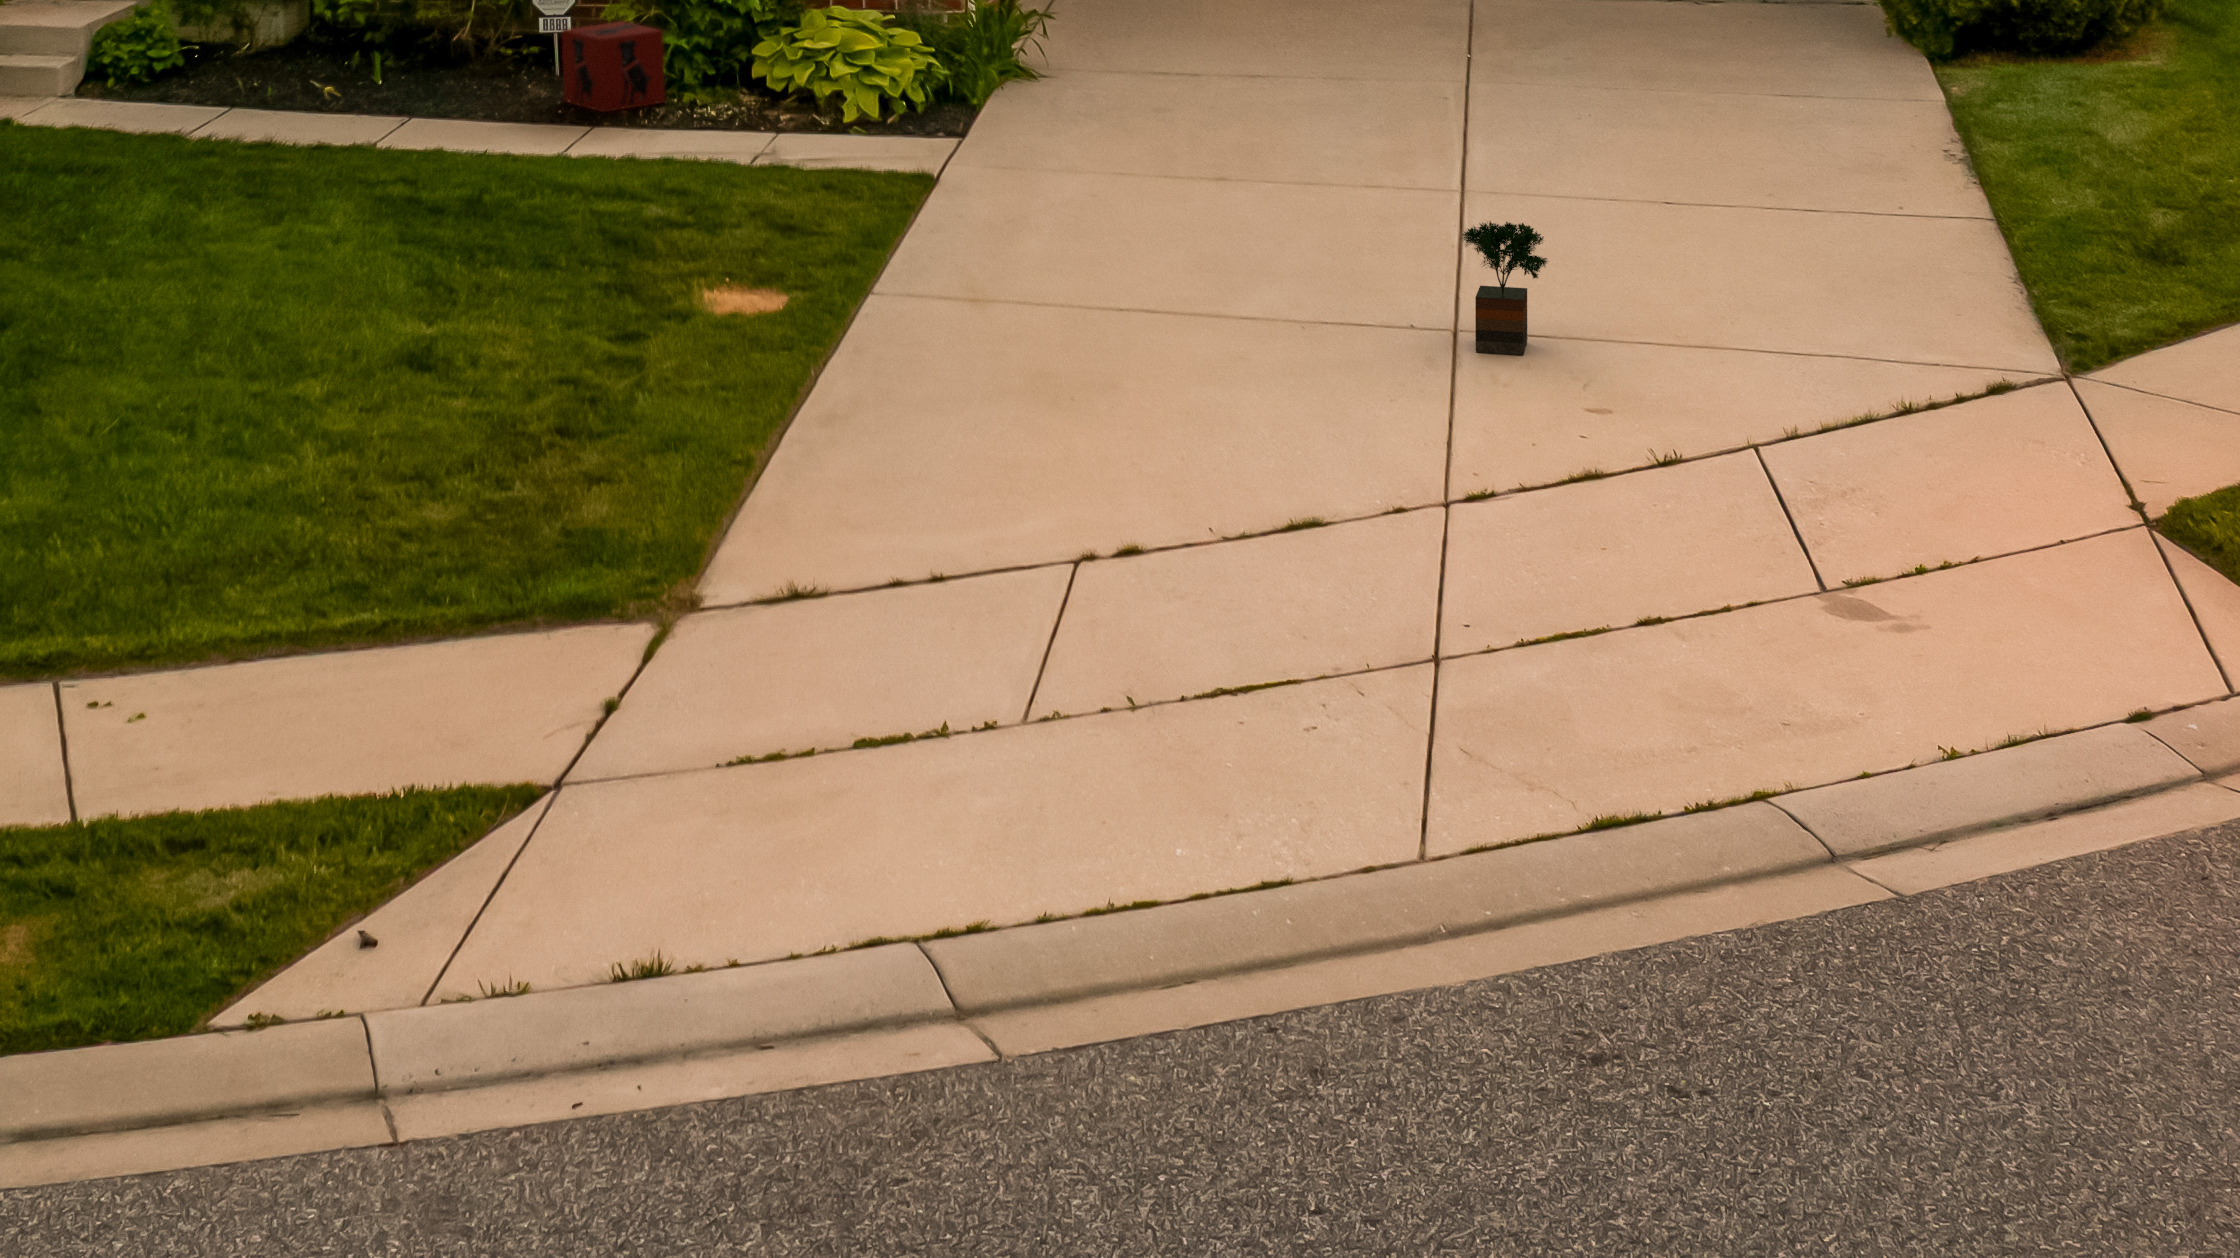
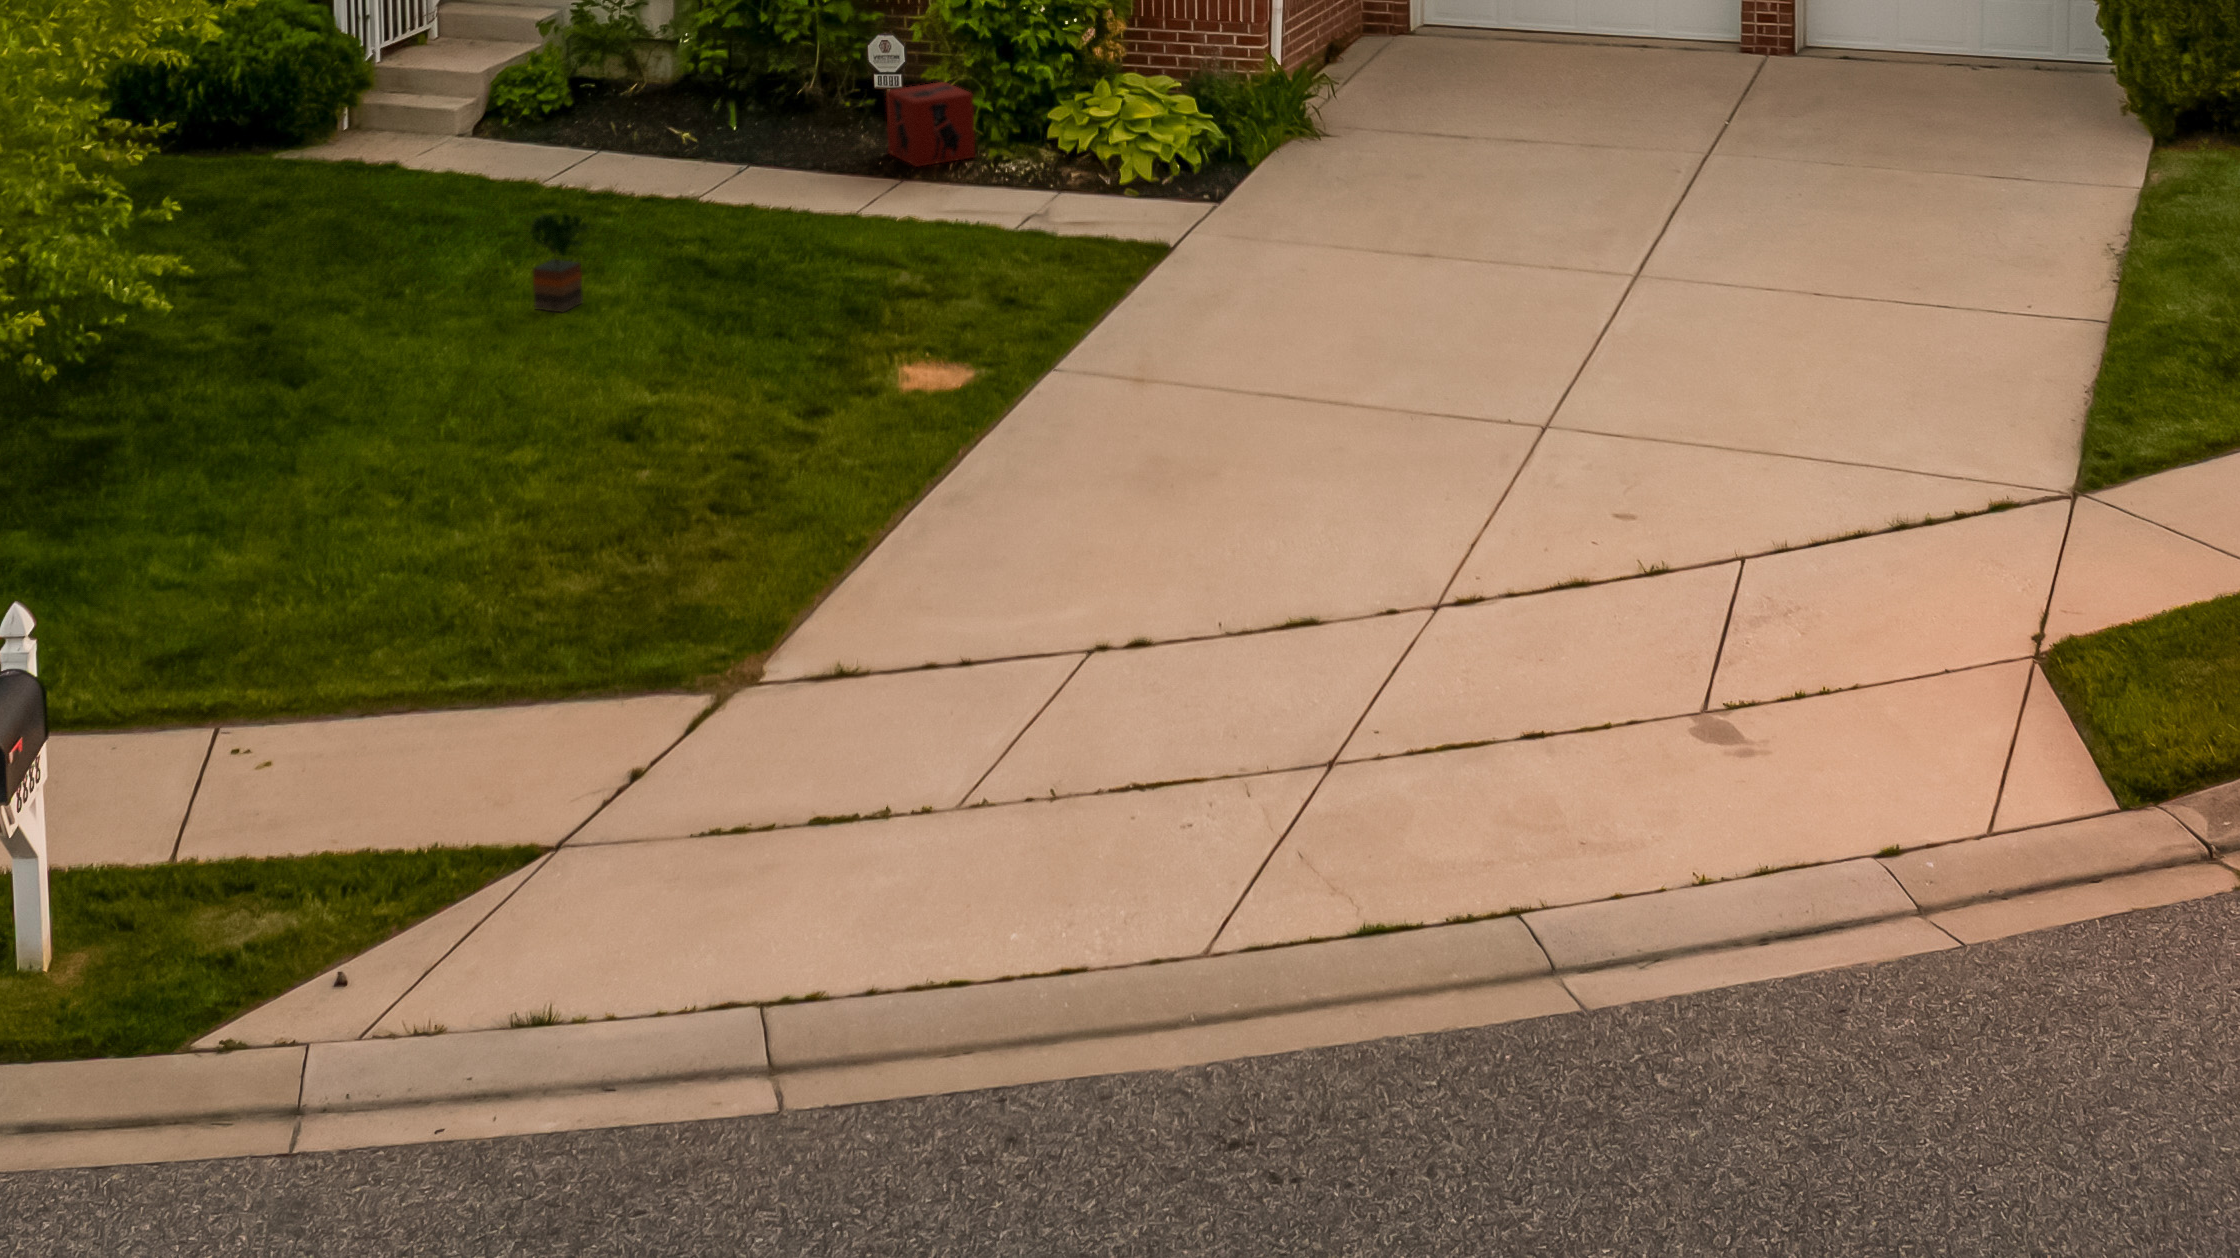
potted tree: present [1462,221,1548,355] -> present [531,213,588,312]

